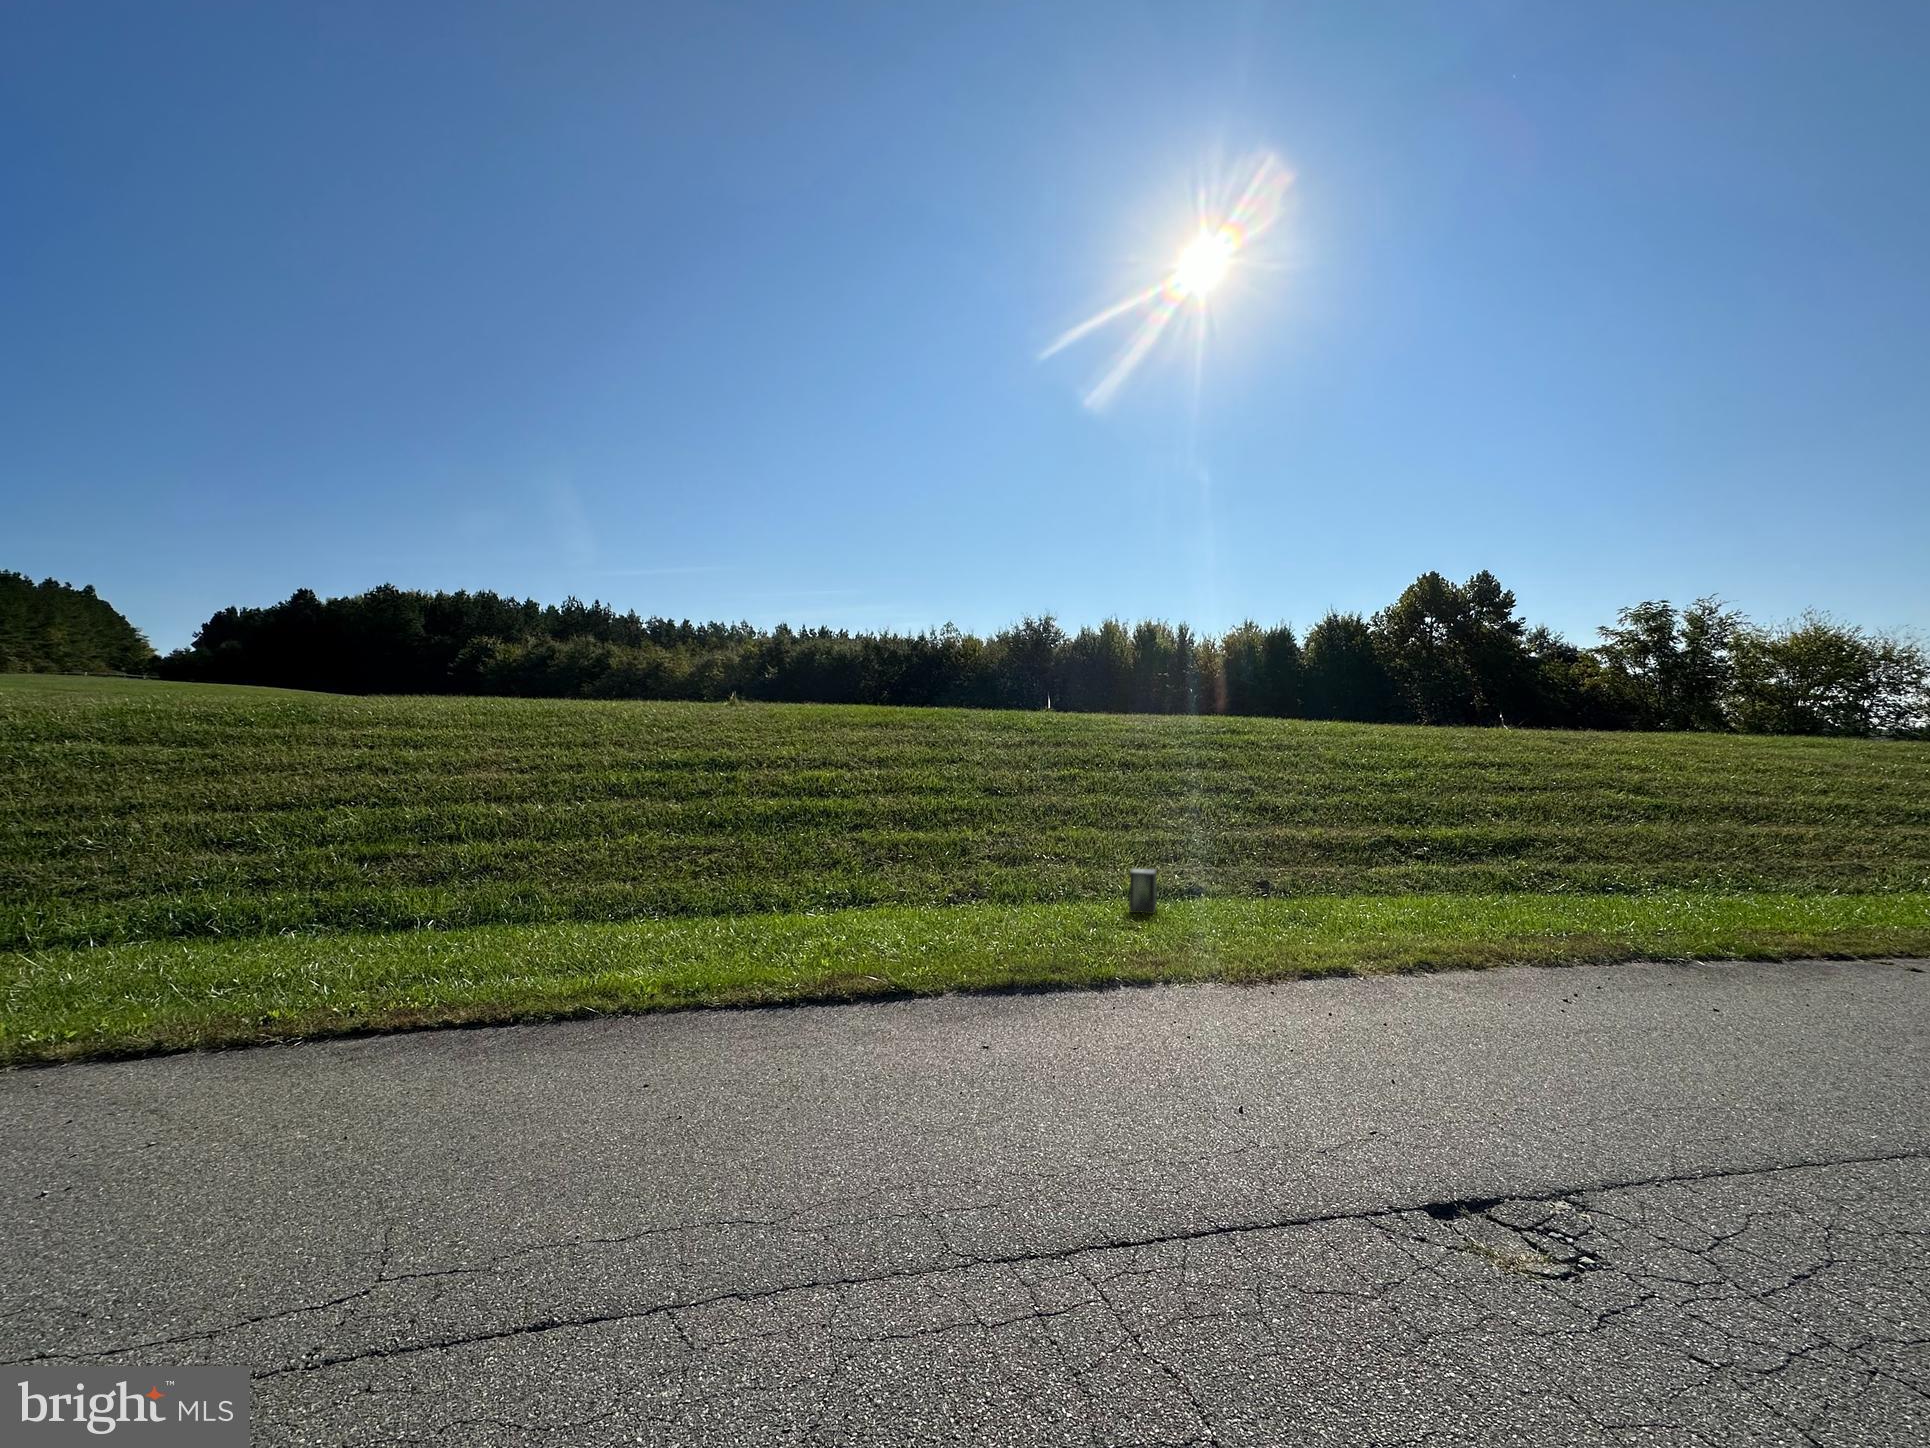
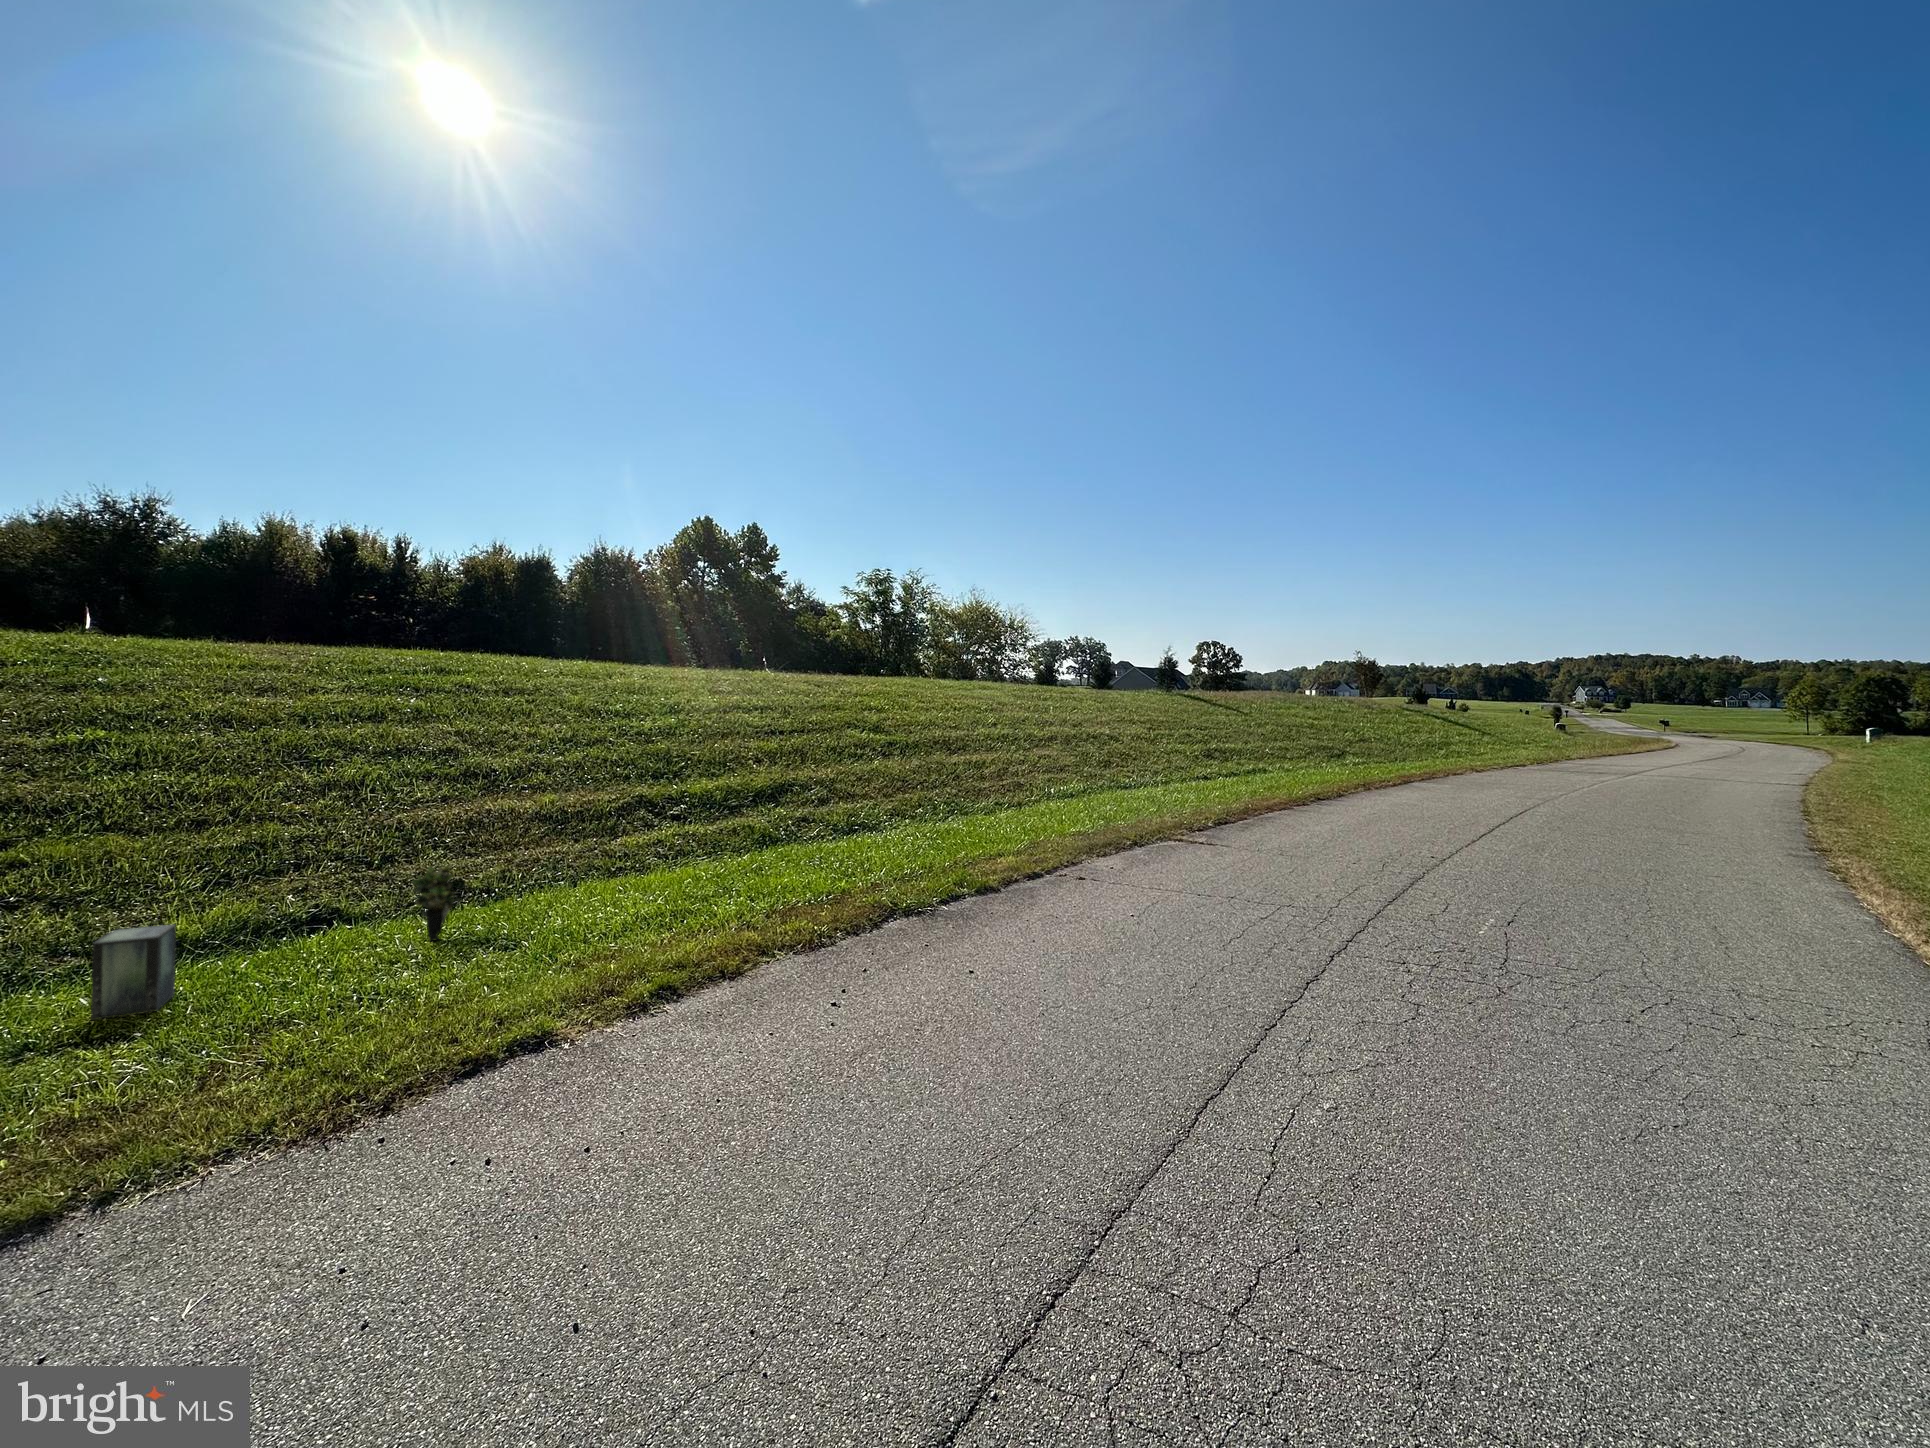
potted plant: none [1257,859,1284,907] -> present [412,866,459,941]

